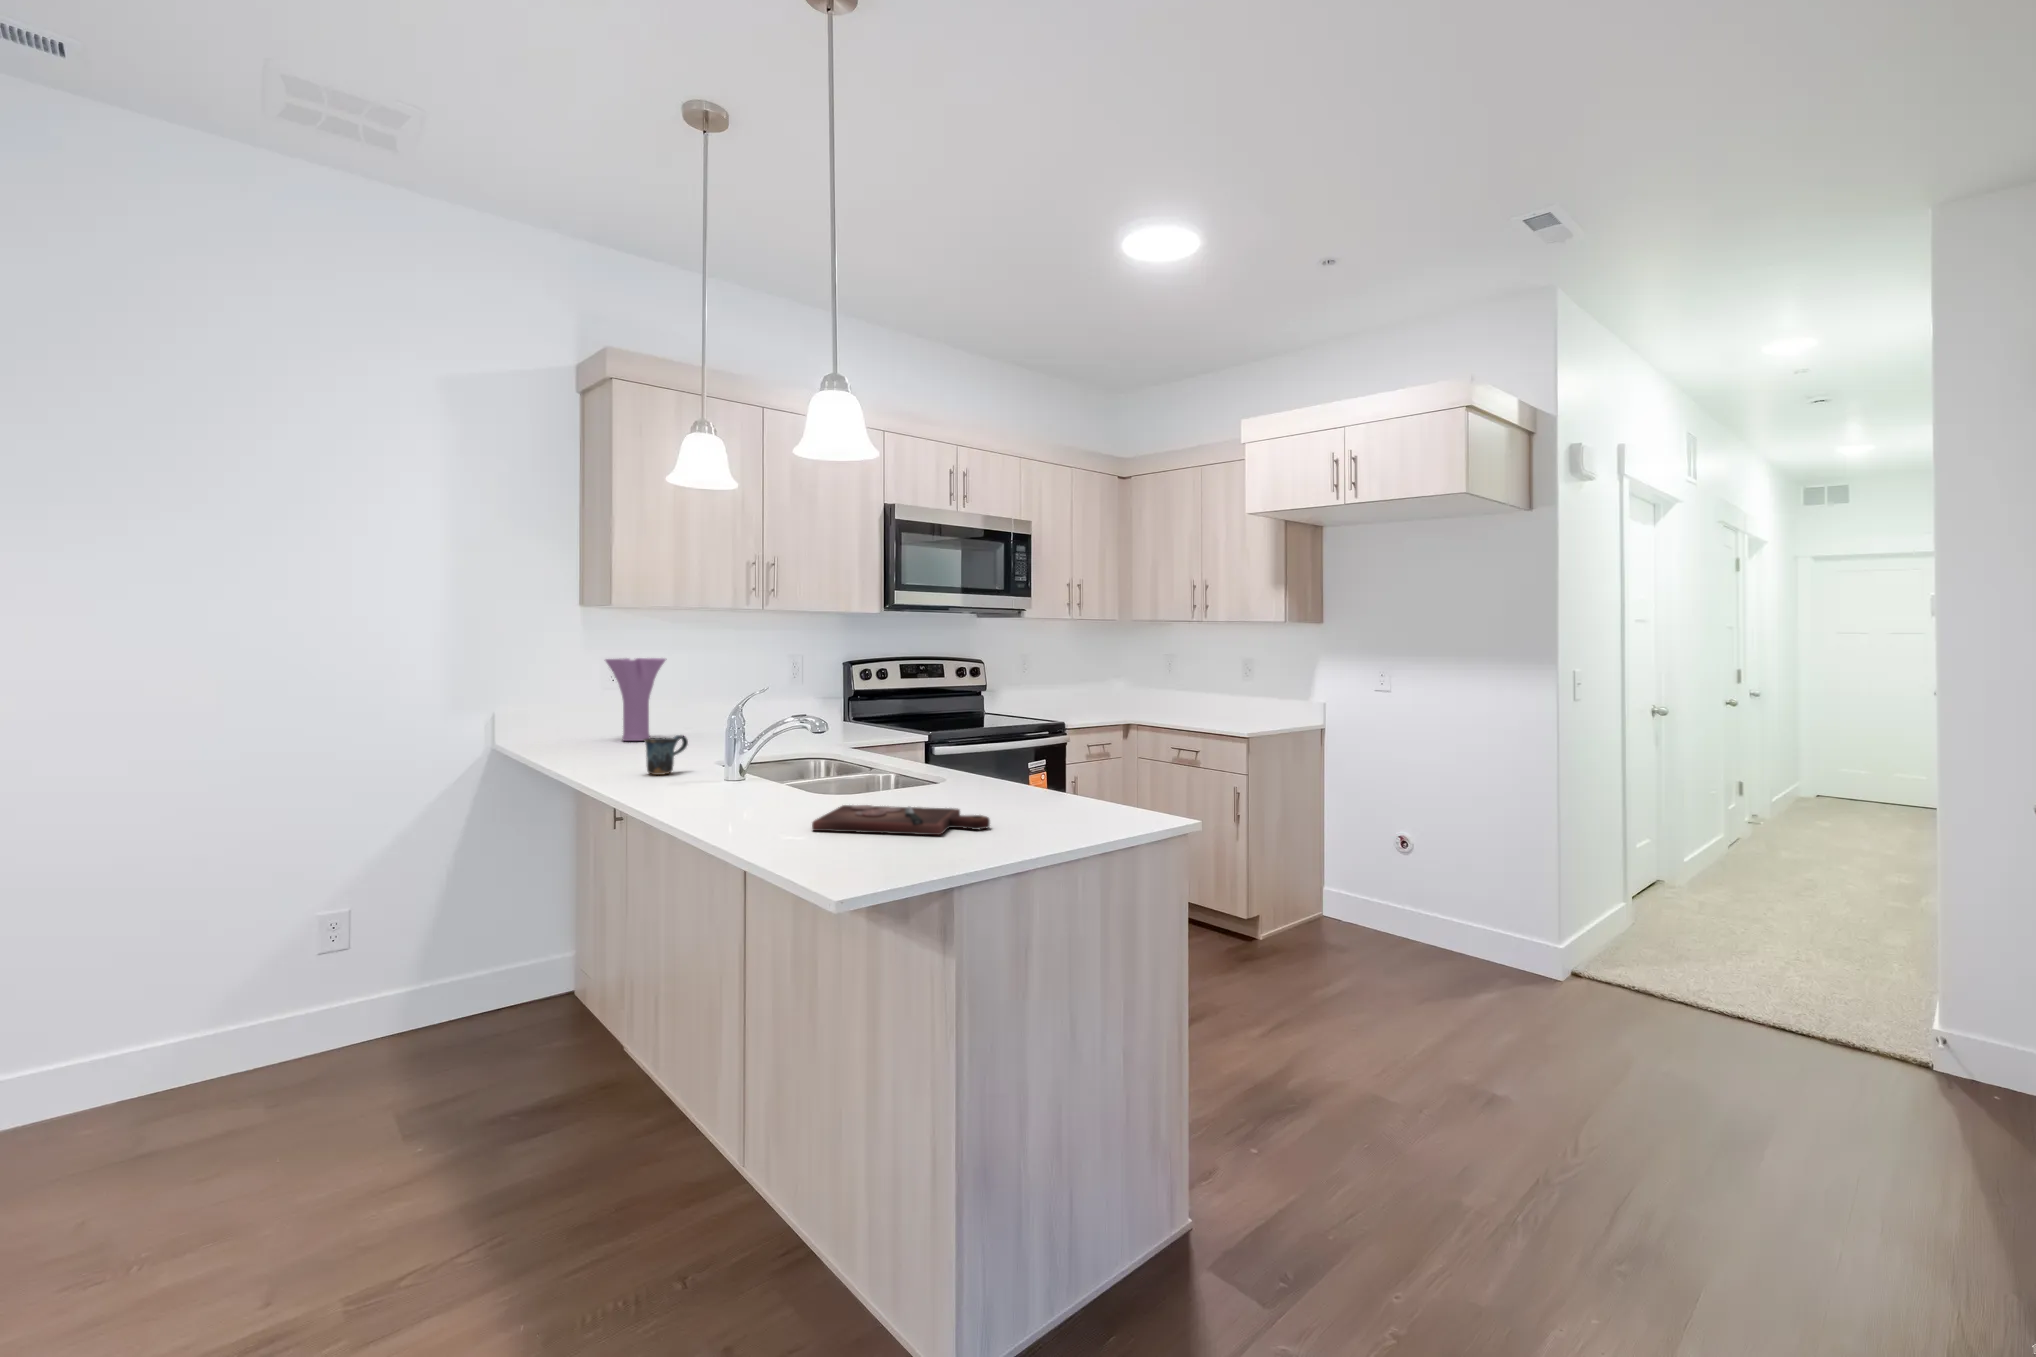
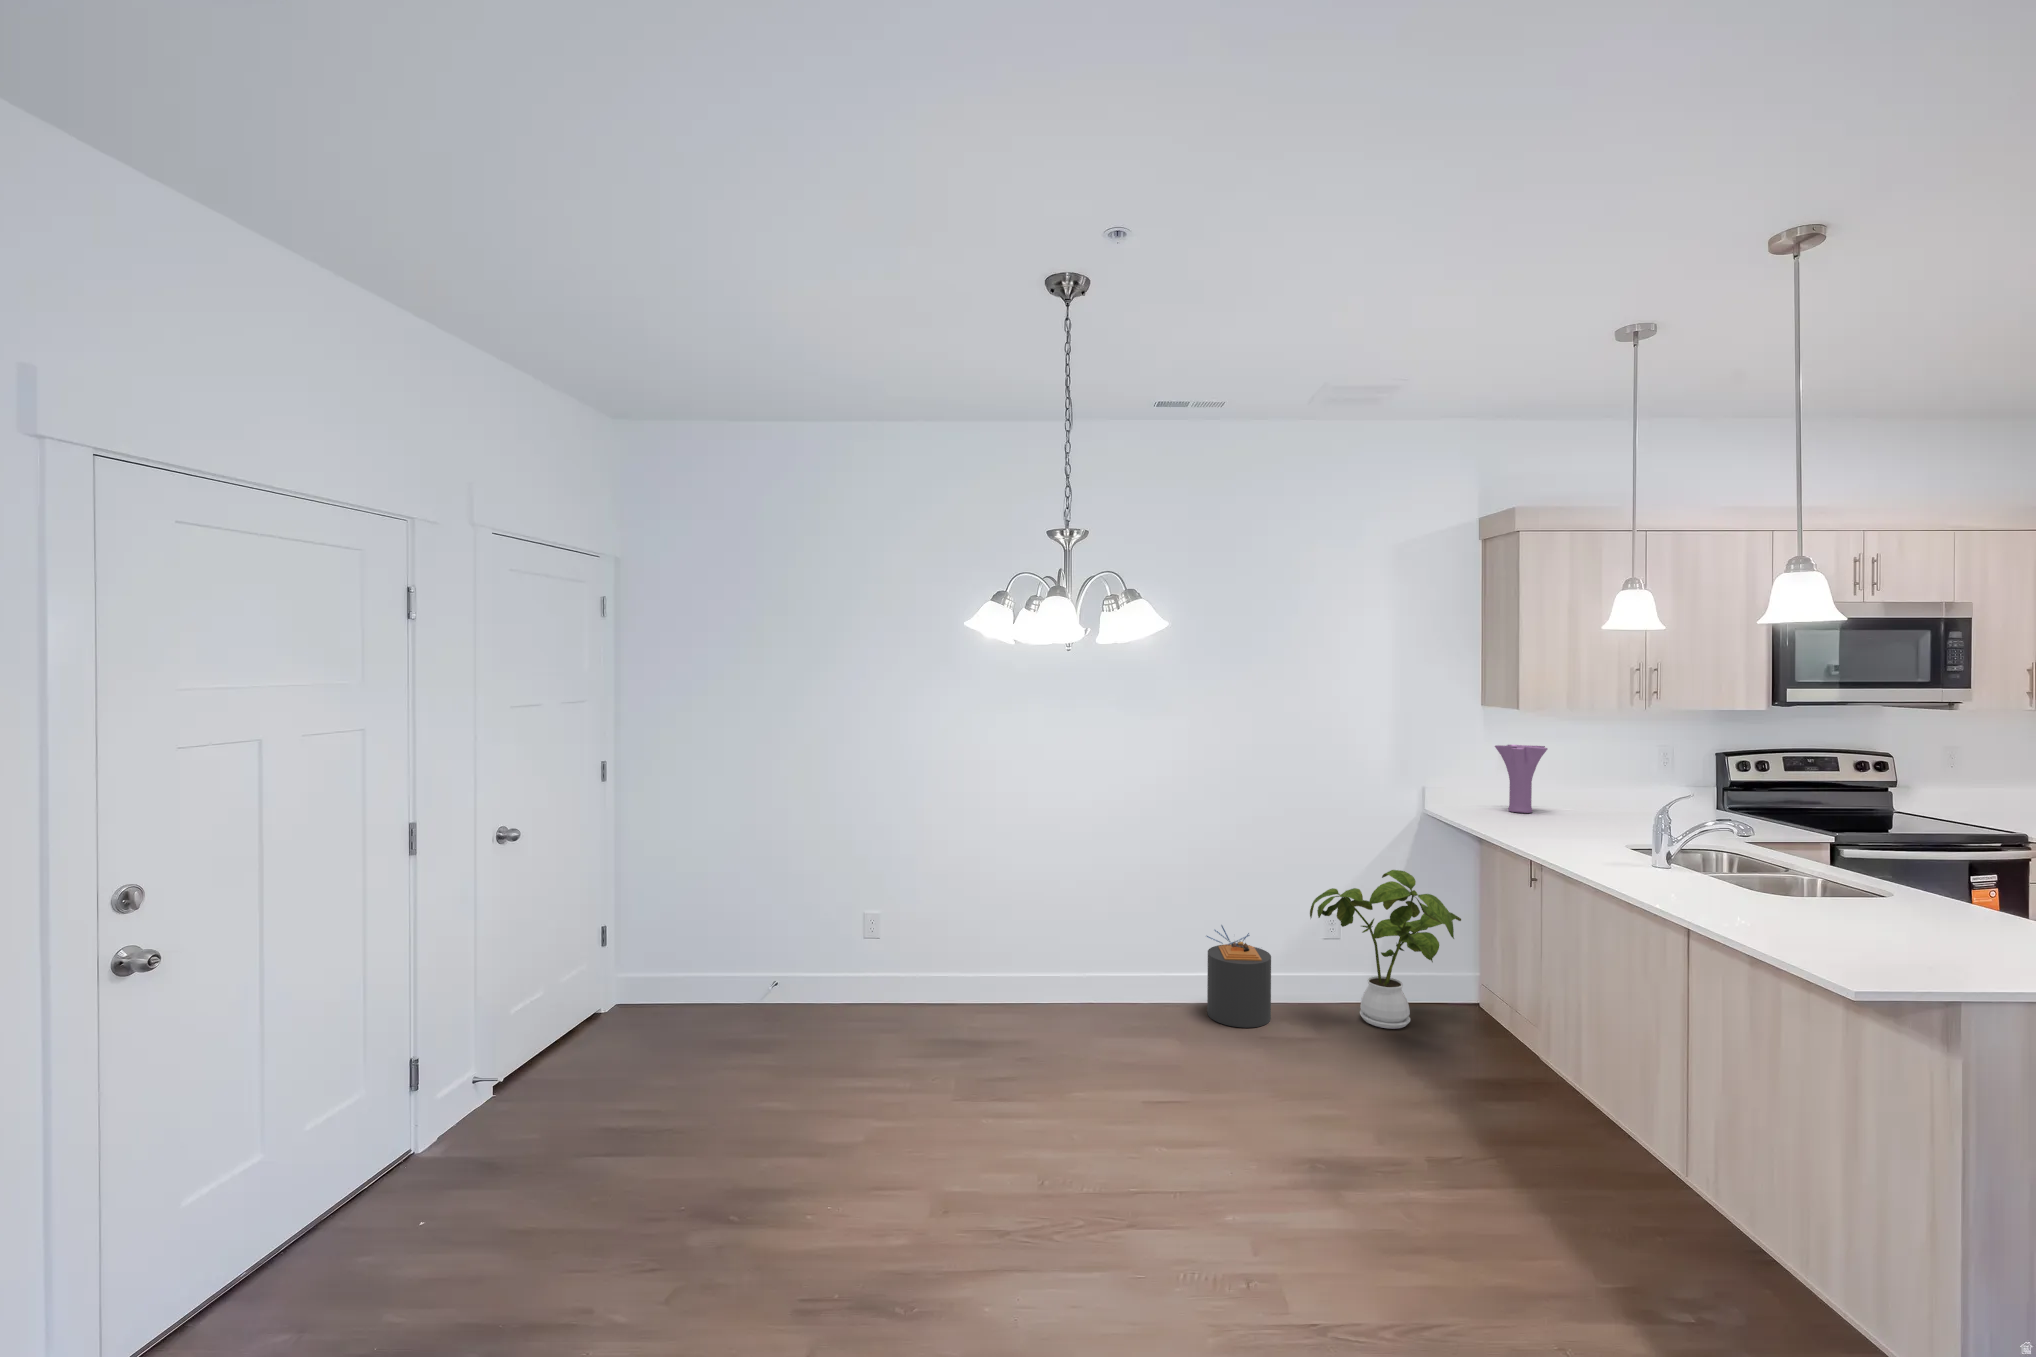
mug: present [644,735,688,775] -> none [1565,823,1601,853]
cutting board: present [812,805,990,835] -> none [1776,912,1978,960]
house plant: none [311,833,556,1064] -> present [1310,870,1461,1029]
trash can: none [81,965,232,1141] -> present [1207,925,1271,1028]

